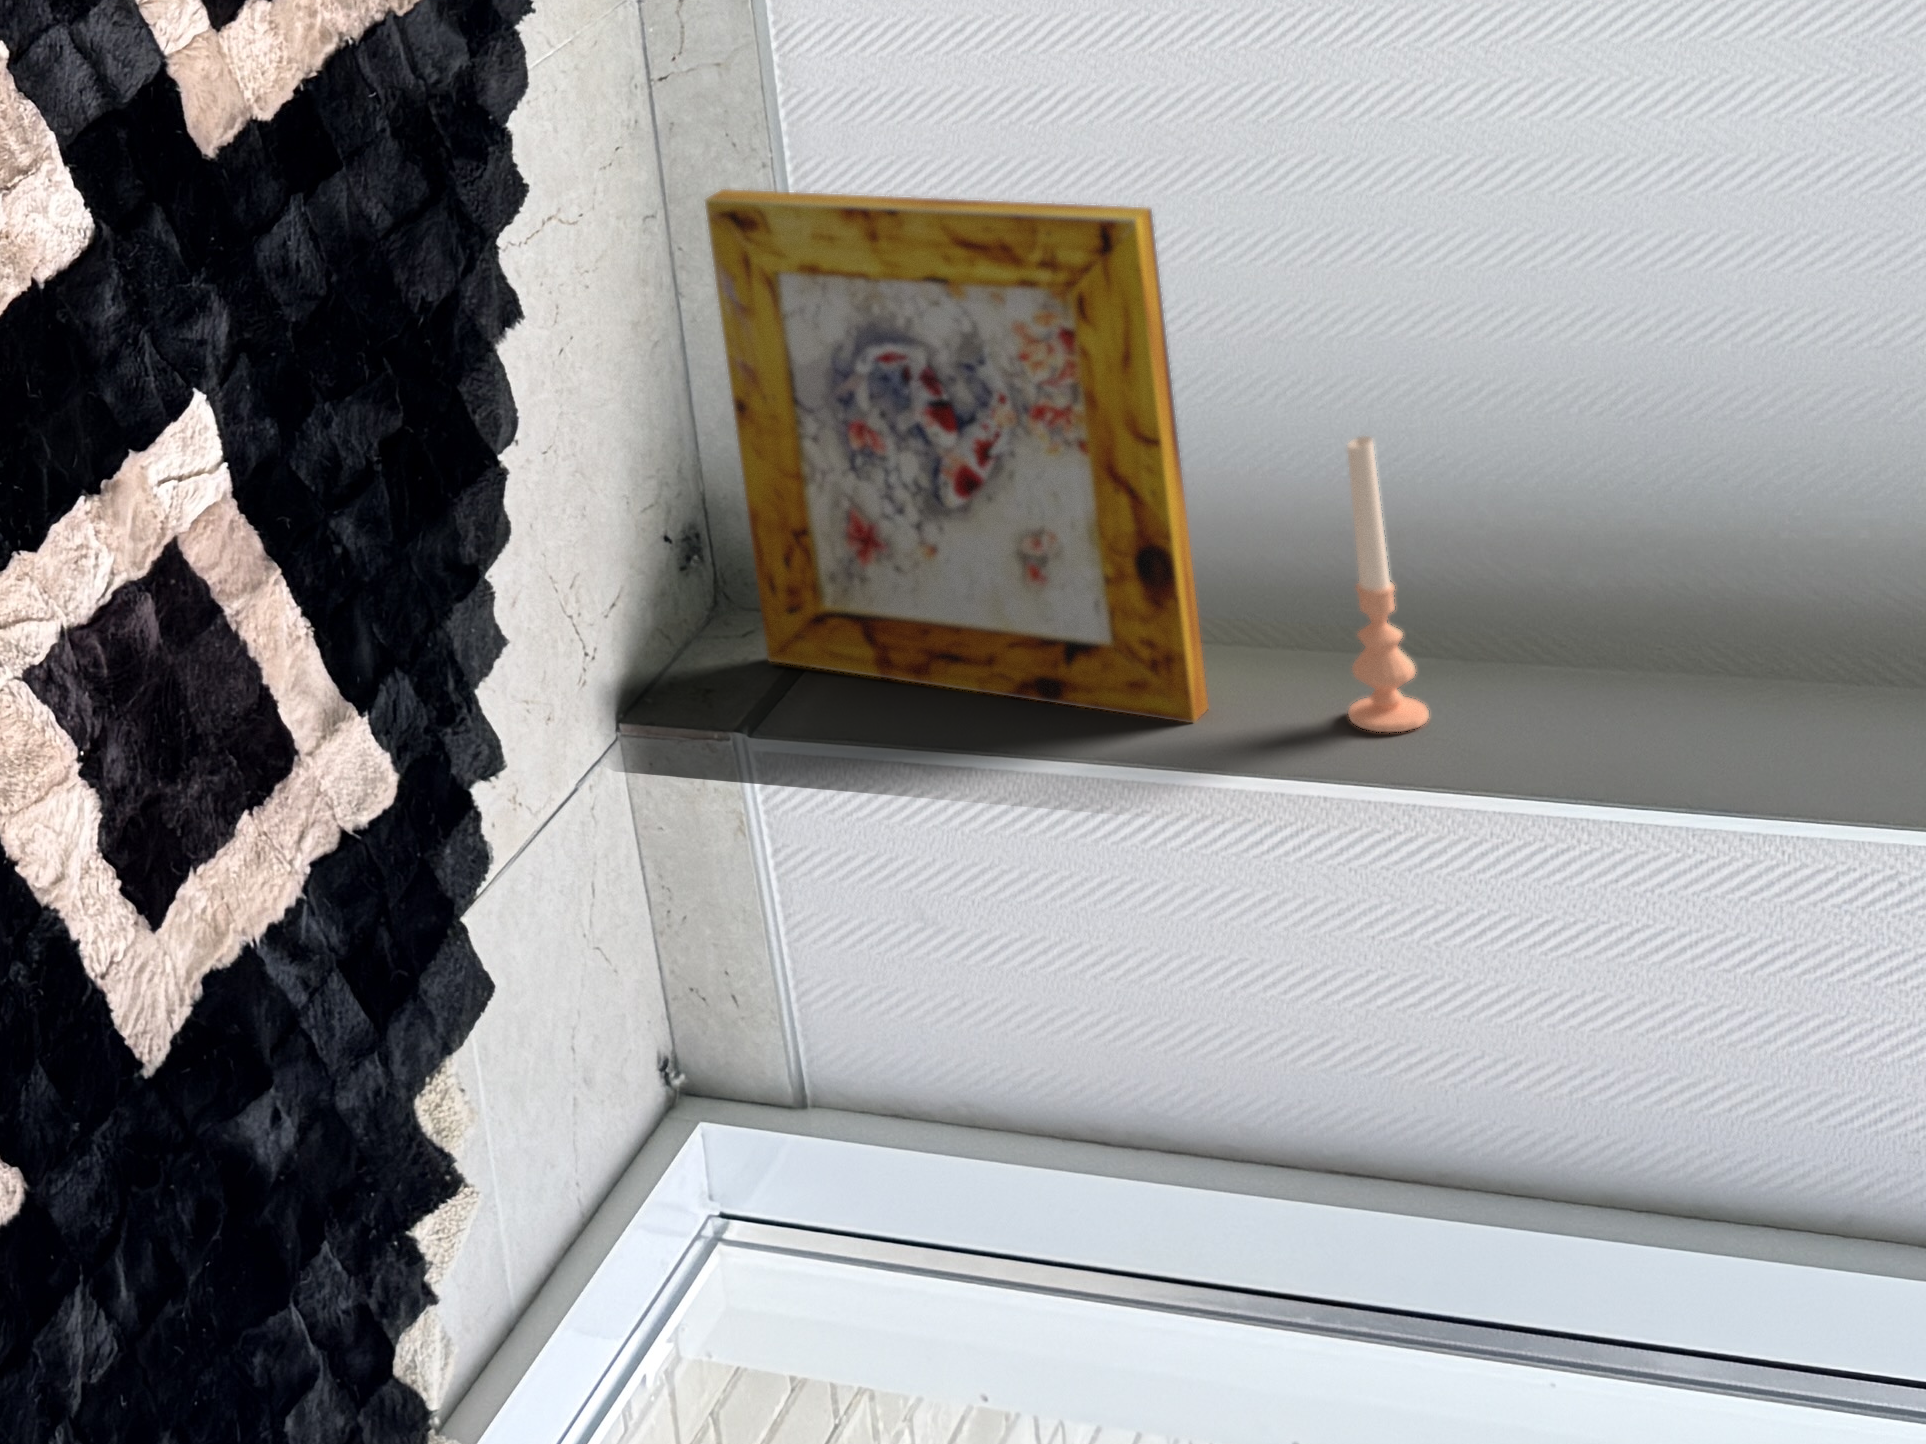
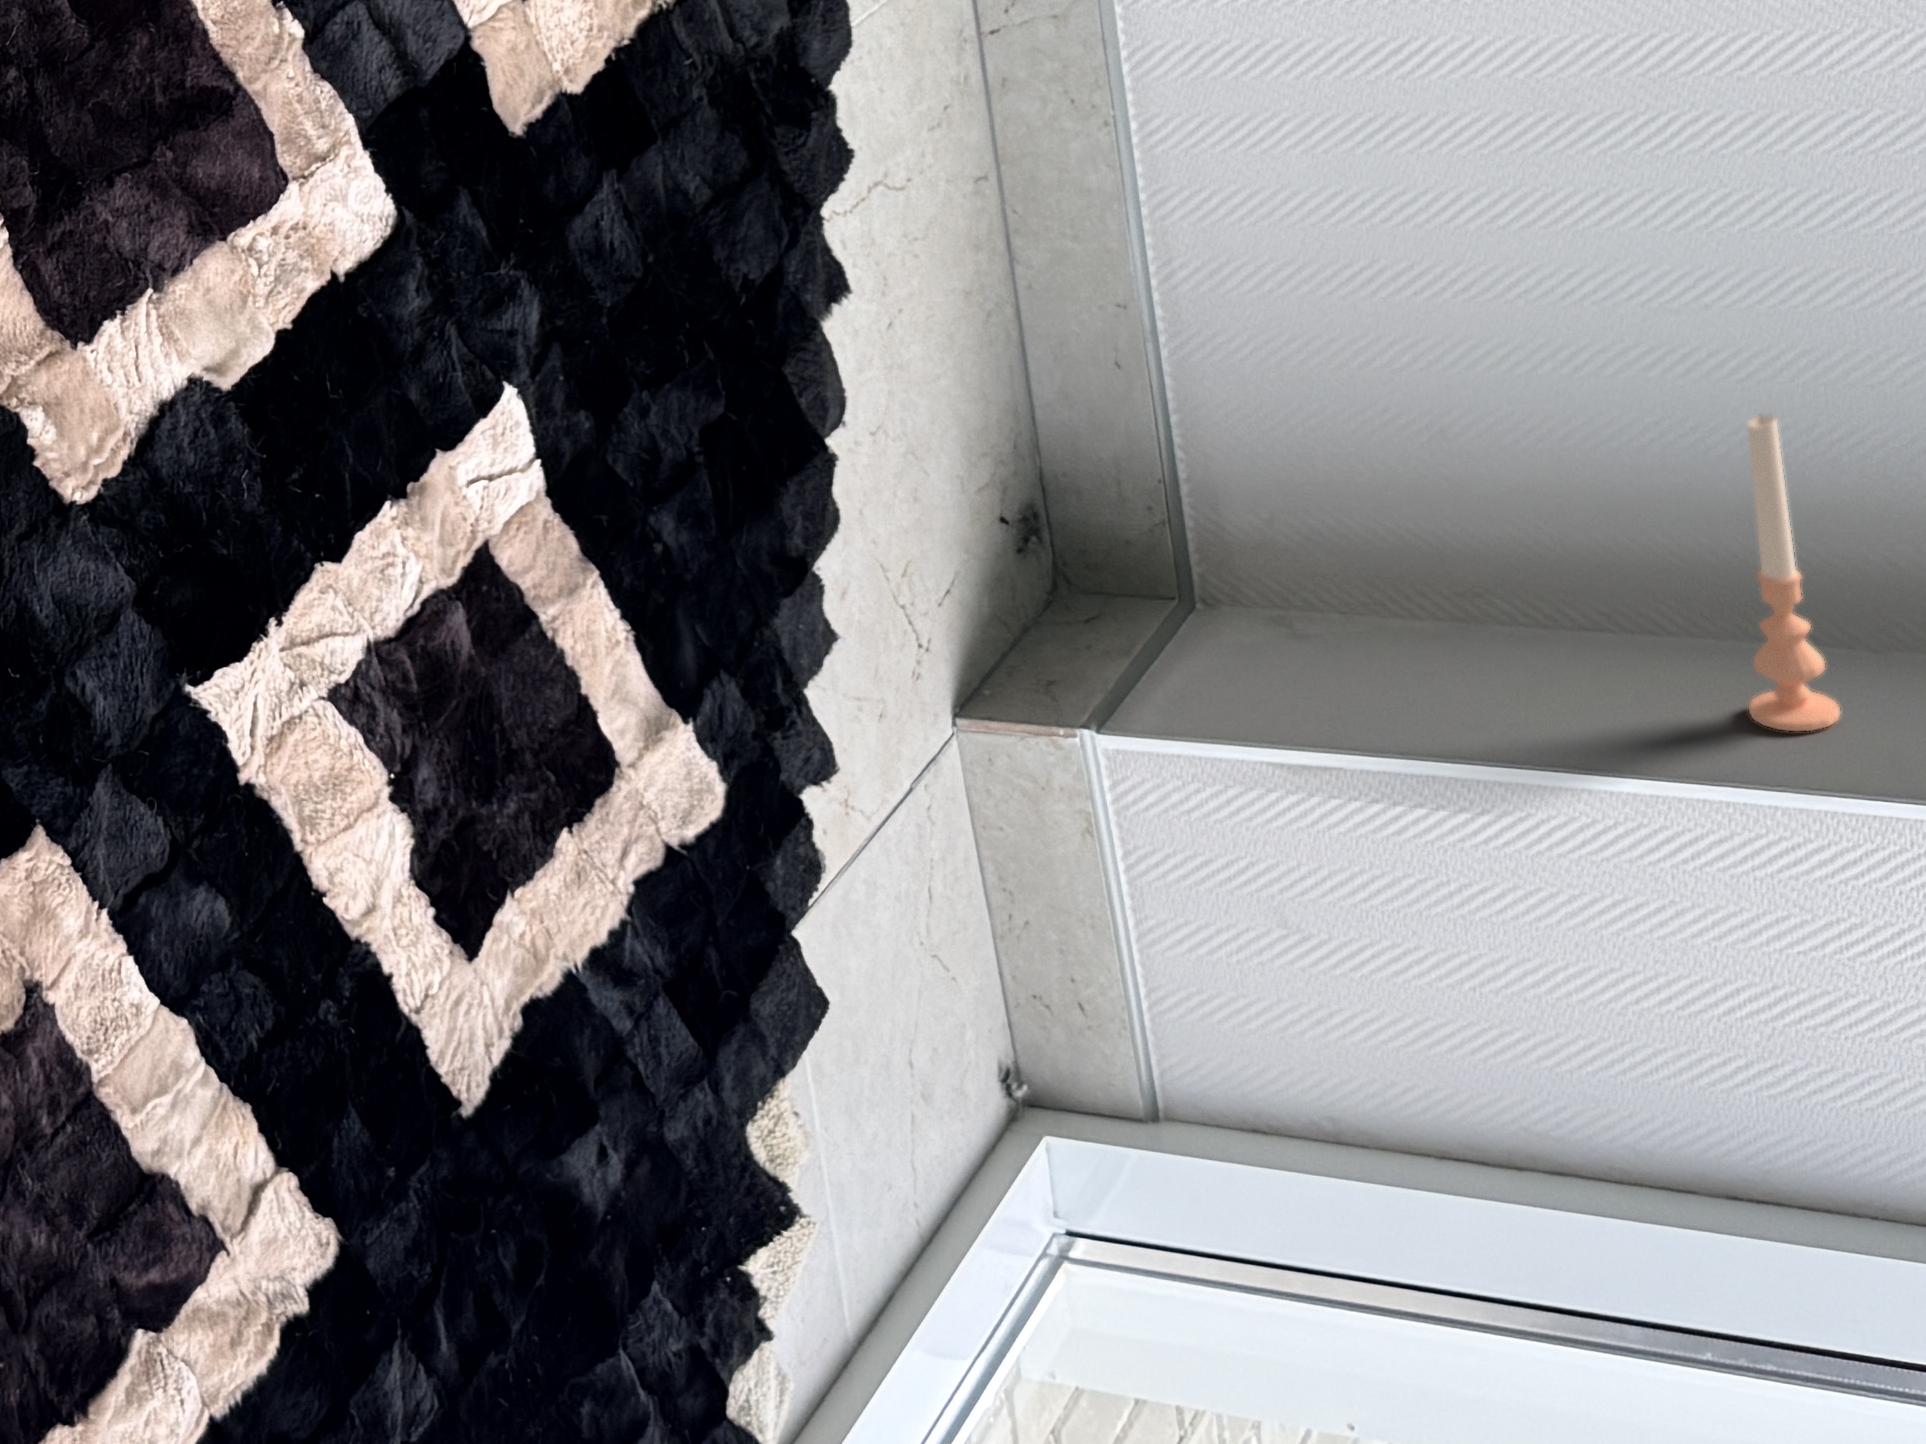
picture frame: present [705,189,1209,723] -> none [1031,147,1592,717]

